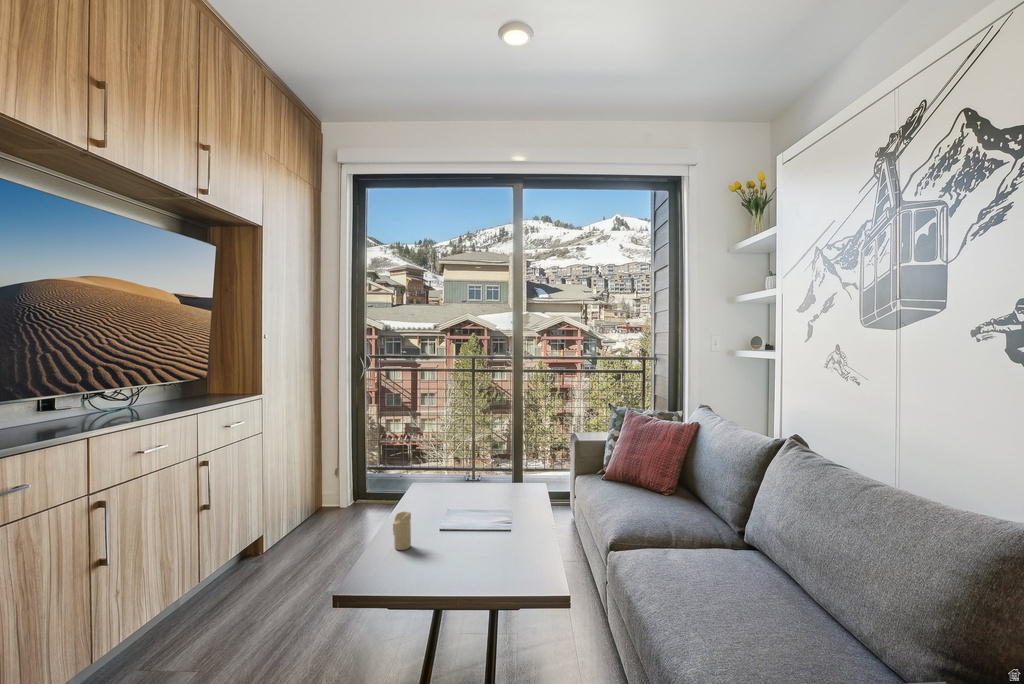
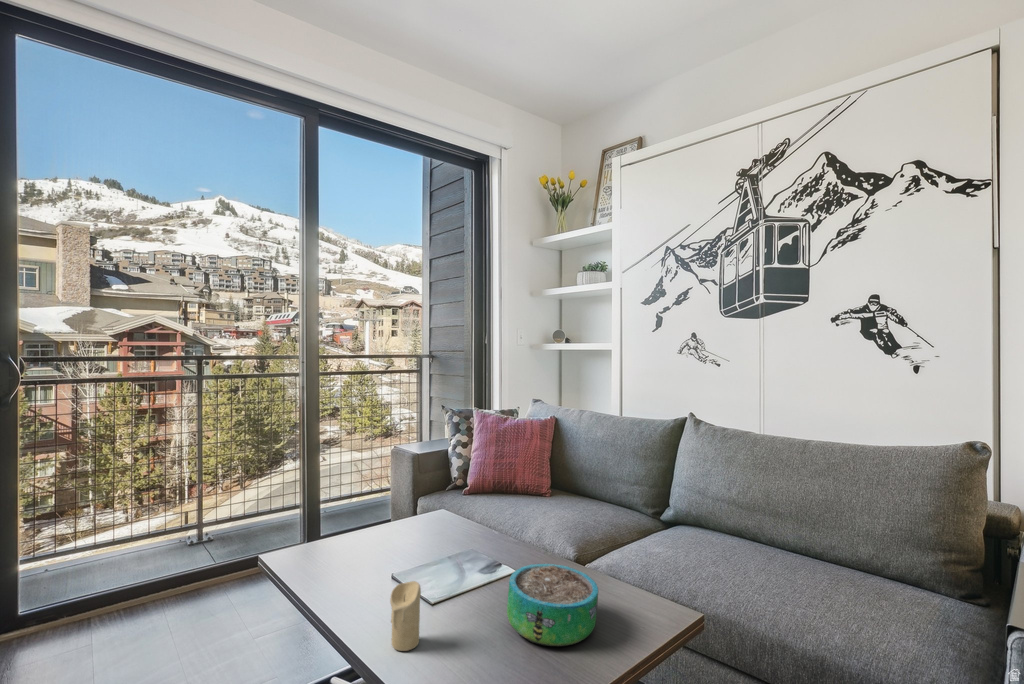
decorative bowl: none [449,524,511,578] -> present [507,564,598,647]

